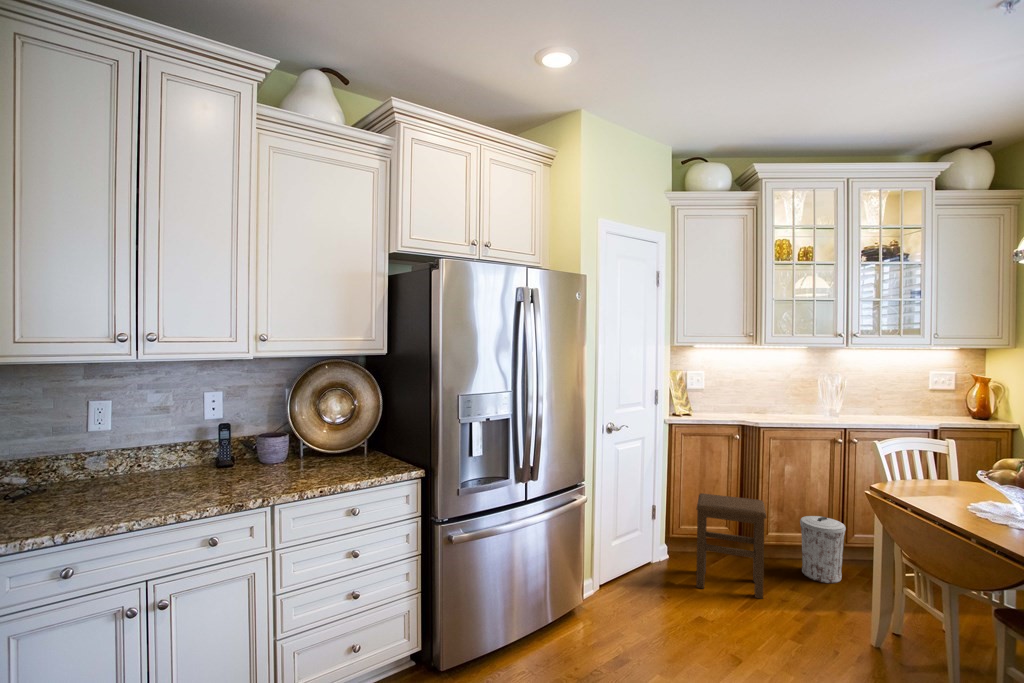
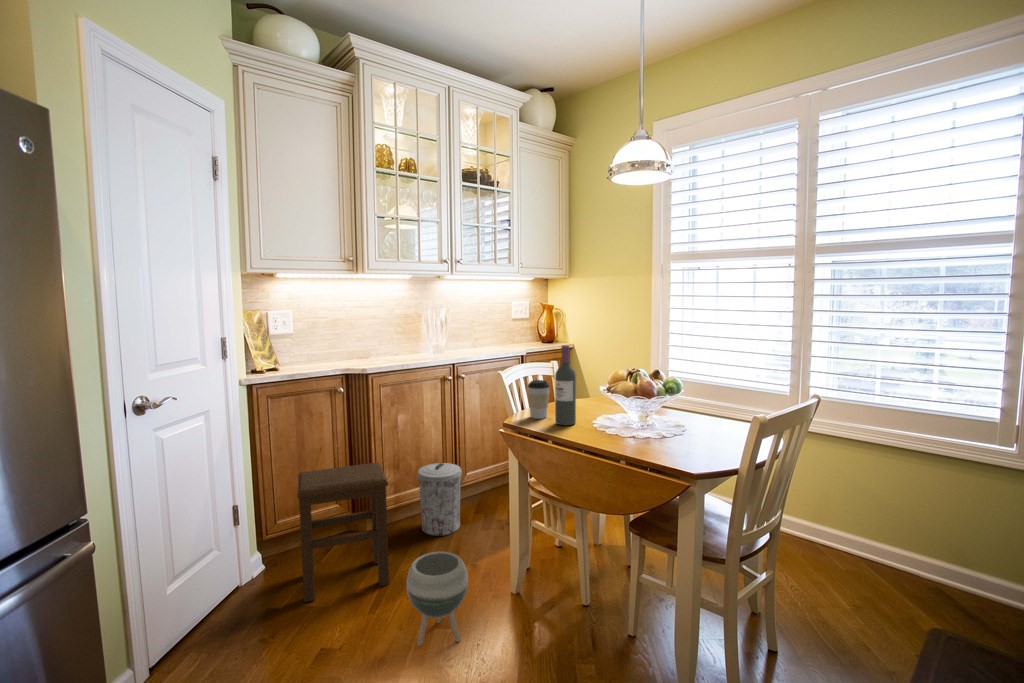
wine bottle: none [925,428,949,502] -> present [555,345,576,425]
coffee cup: none [901,455,926,491] -> present [528,380,549,419]
planter: none [771,577,825,655] -> present [406,552,468,646]

